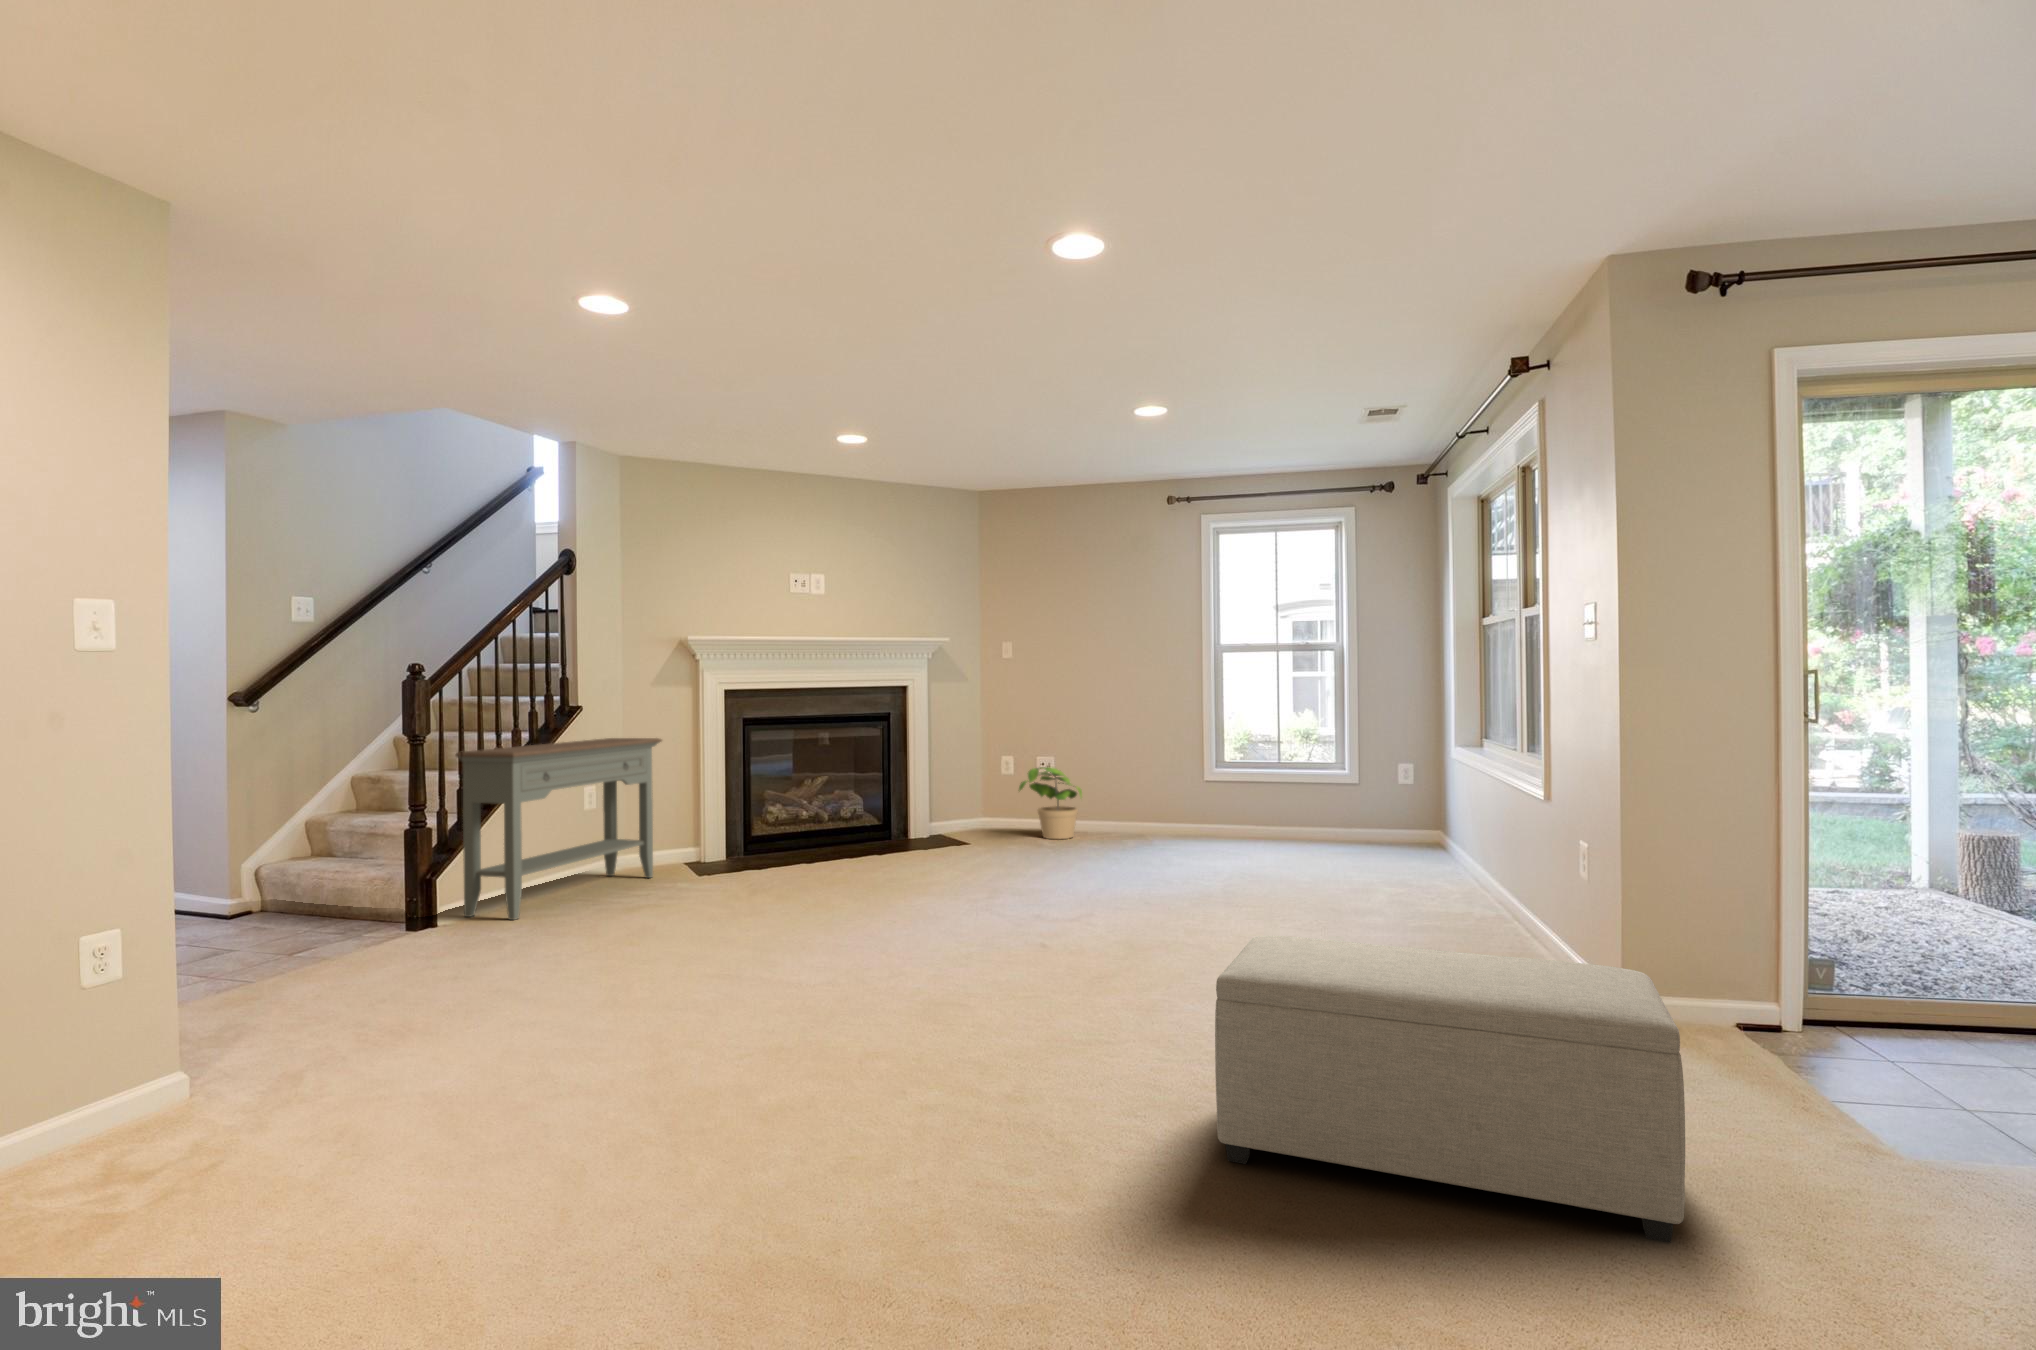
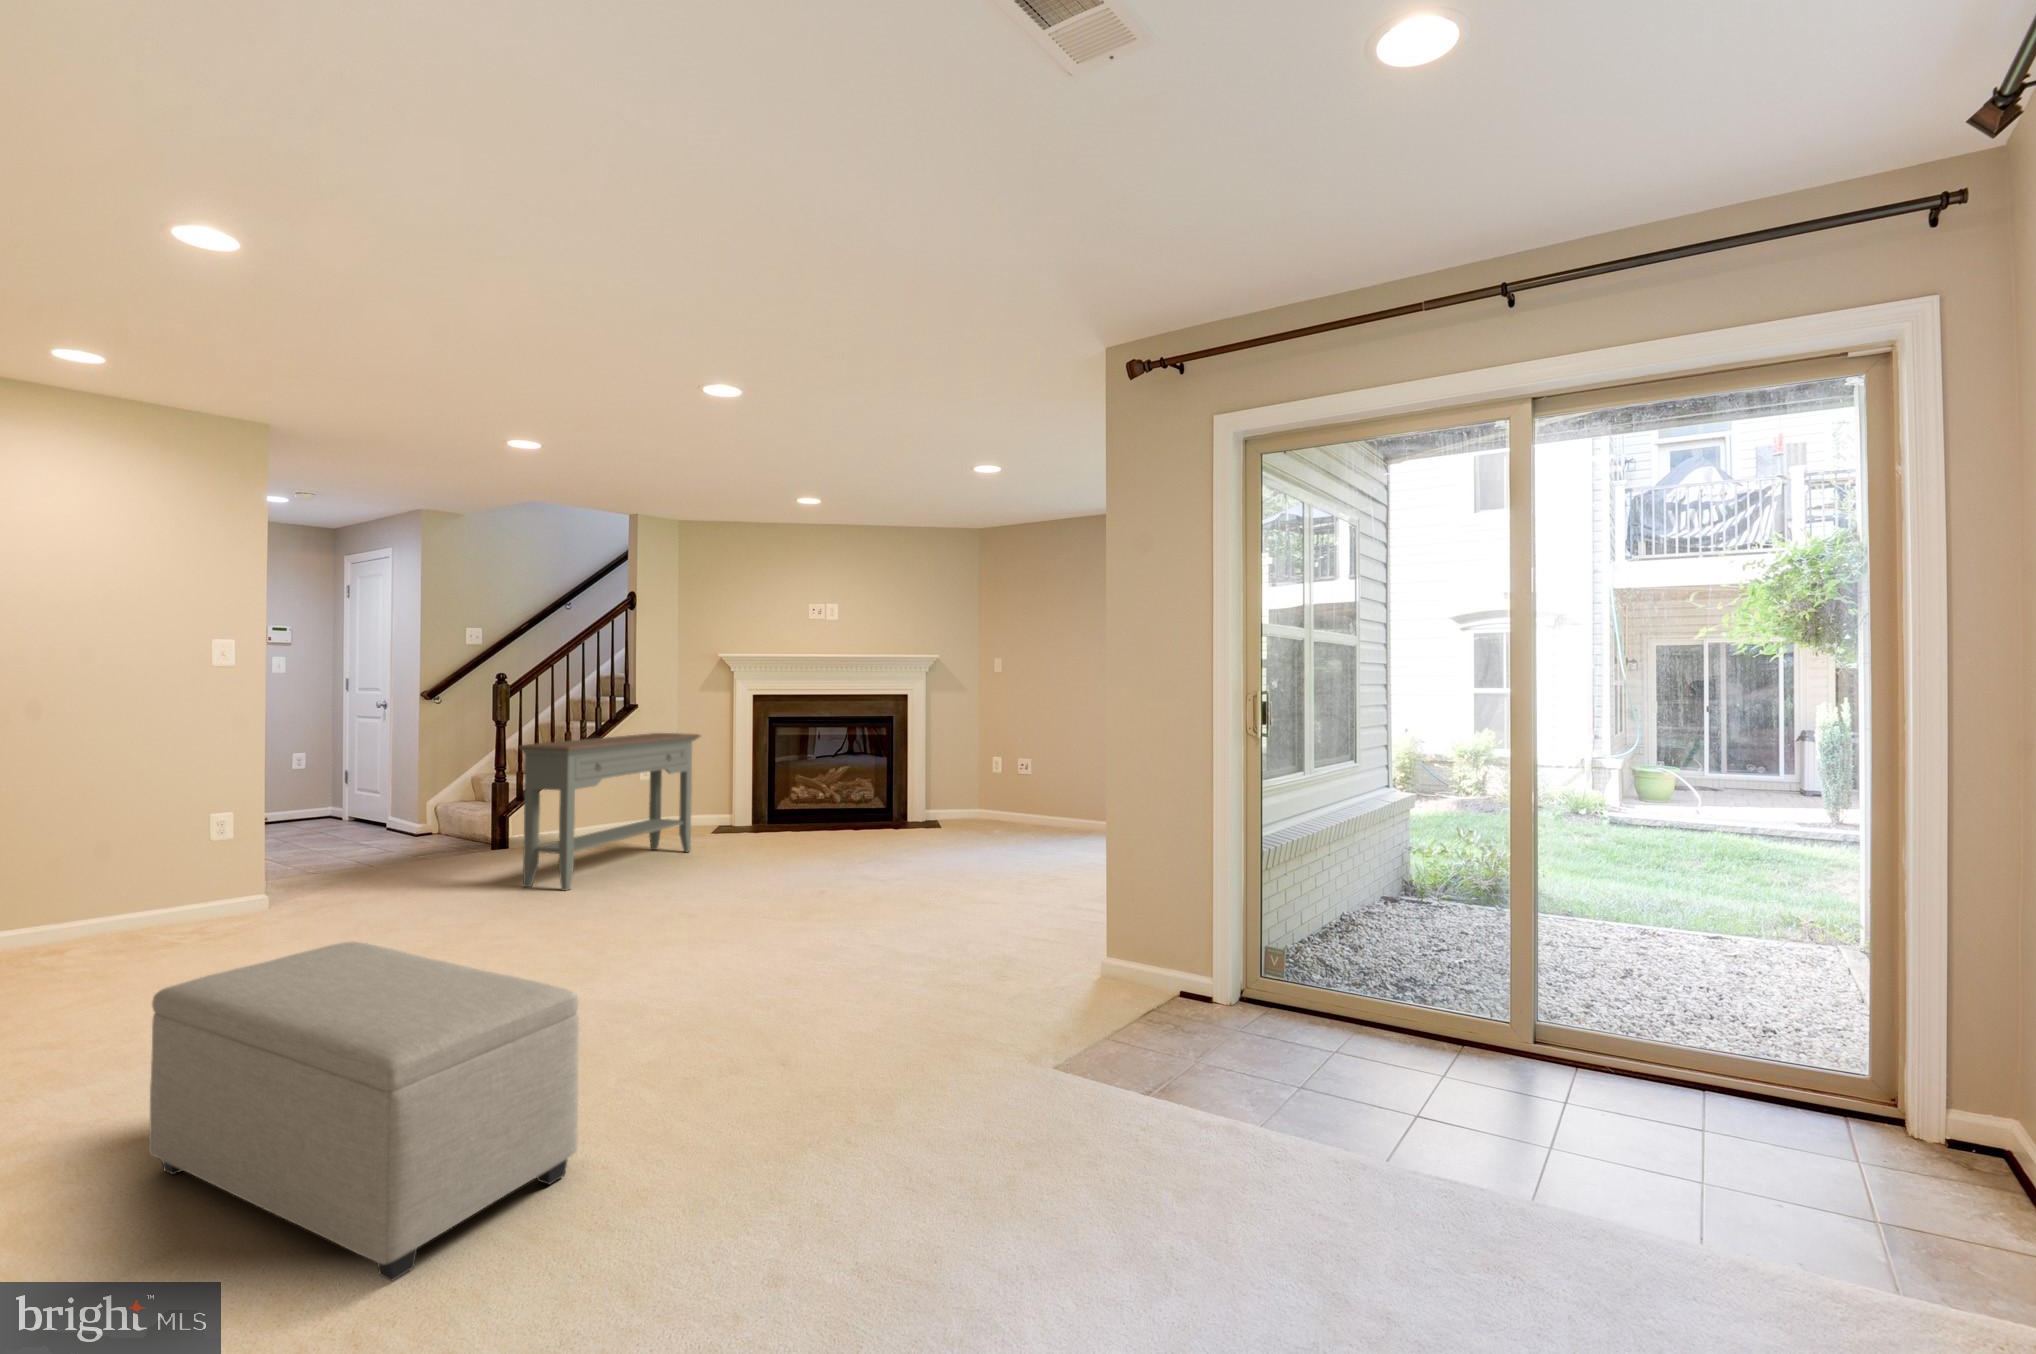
potted plant: present [1019,767,1082,839] -> none [1001,763,1054,823]
ottoman: present [1215,936,1685,1243] -> present [149,942,579,1281]

